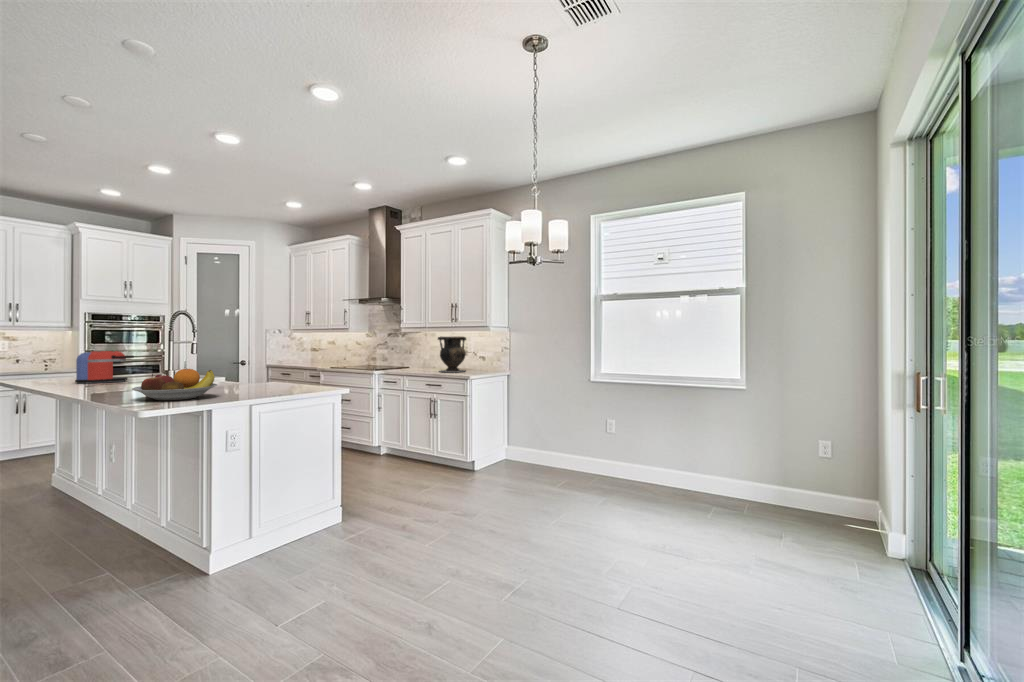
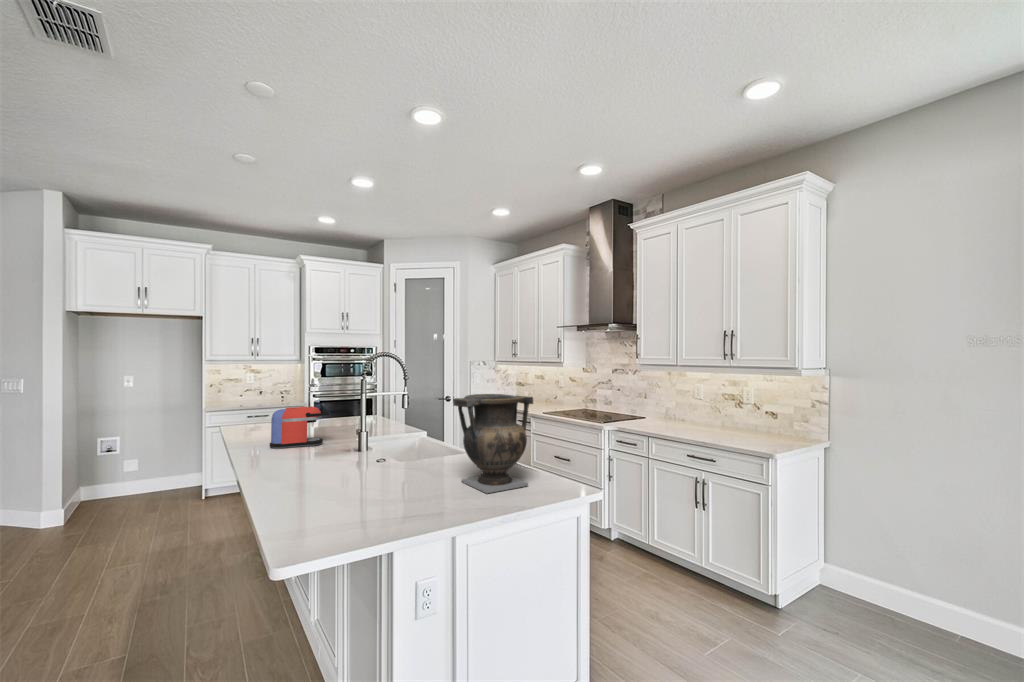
vase: present [438,336,466,373] -> present [453,394,533,493]
fruit bowl: present [132,369,217,400] -> none [294,466,409,523]

